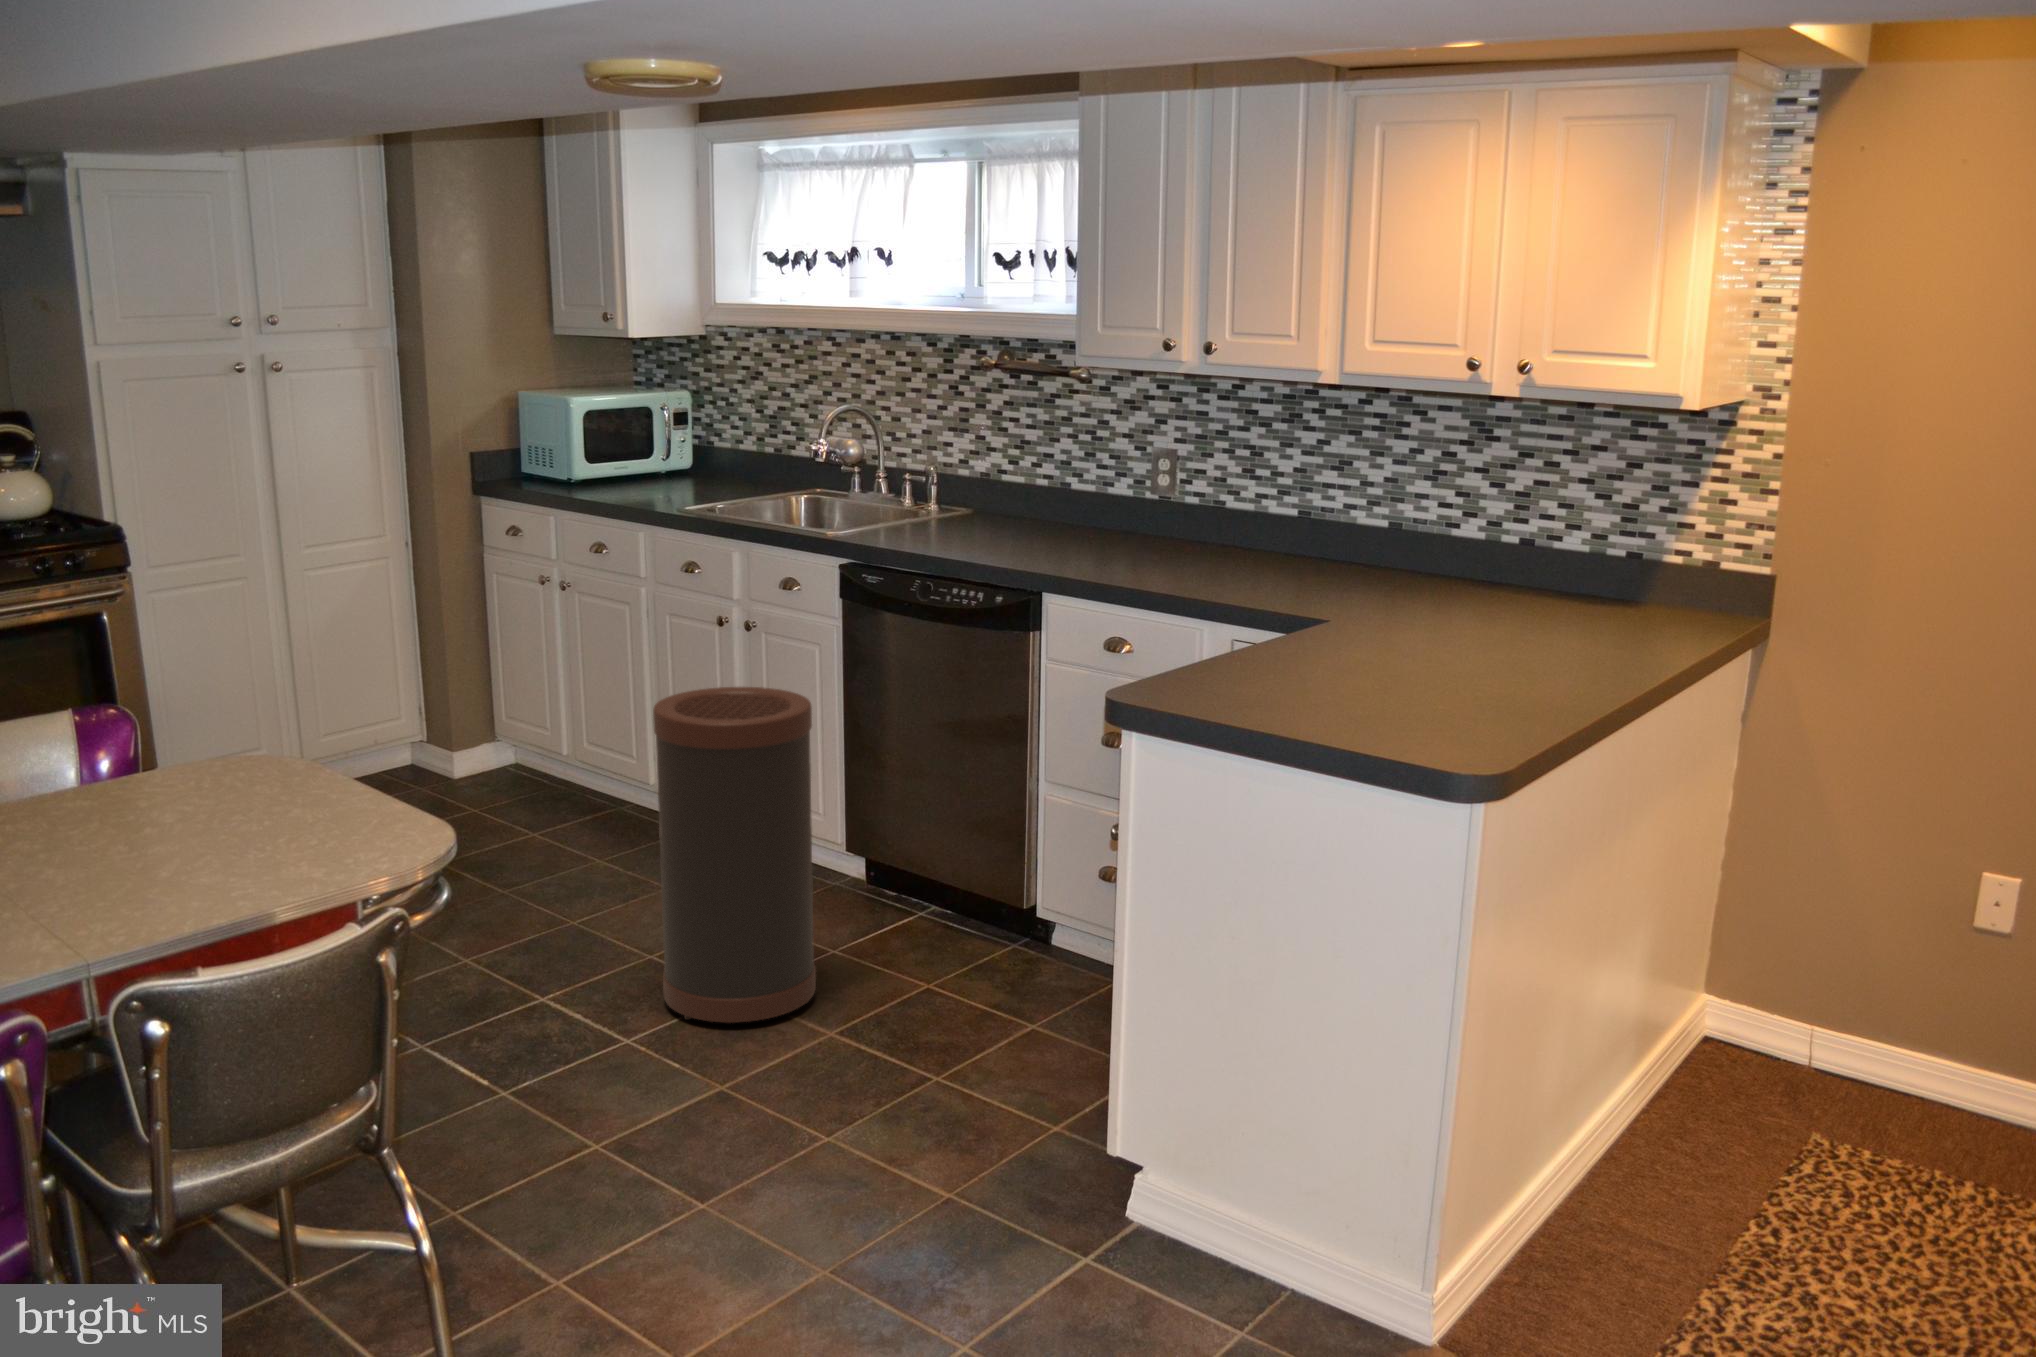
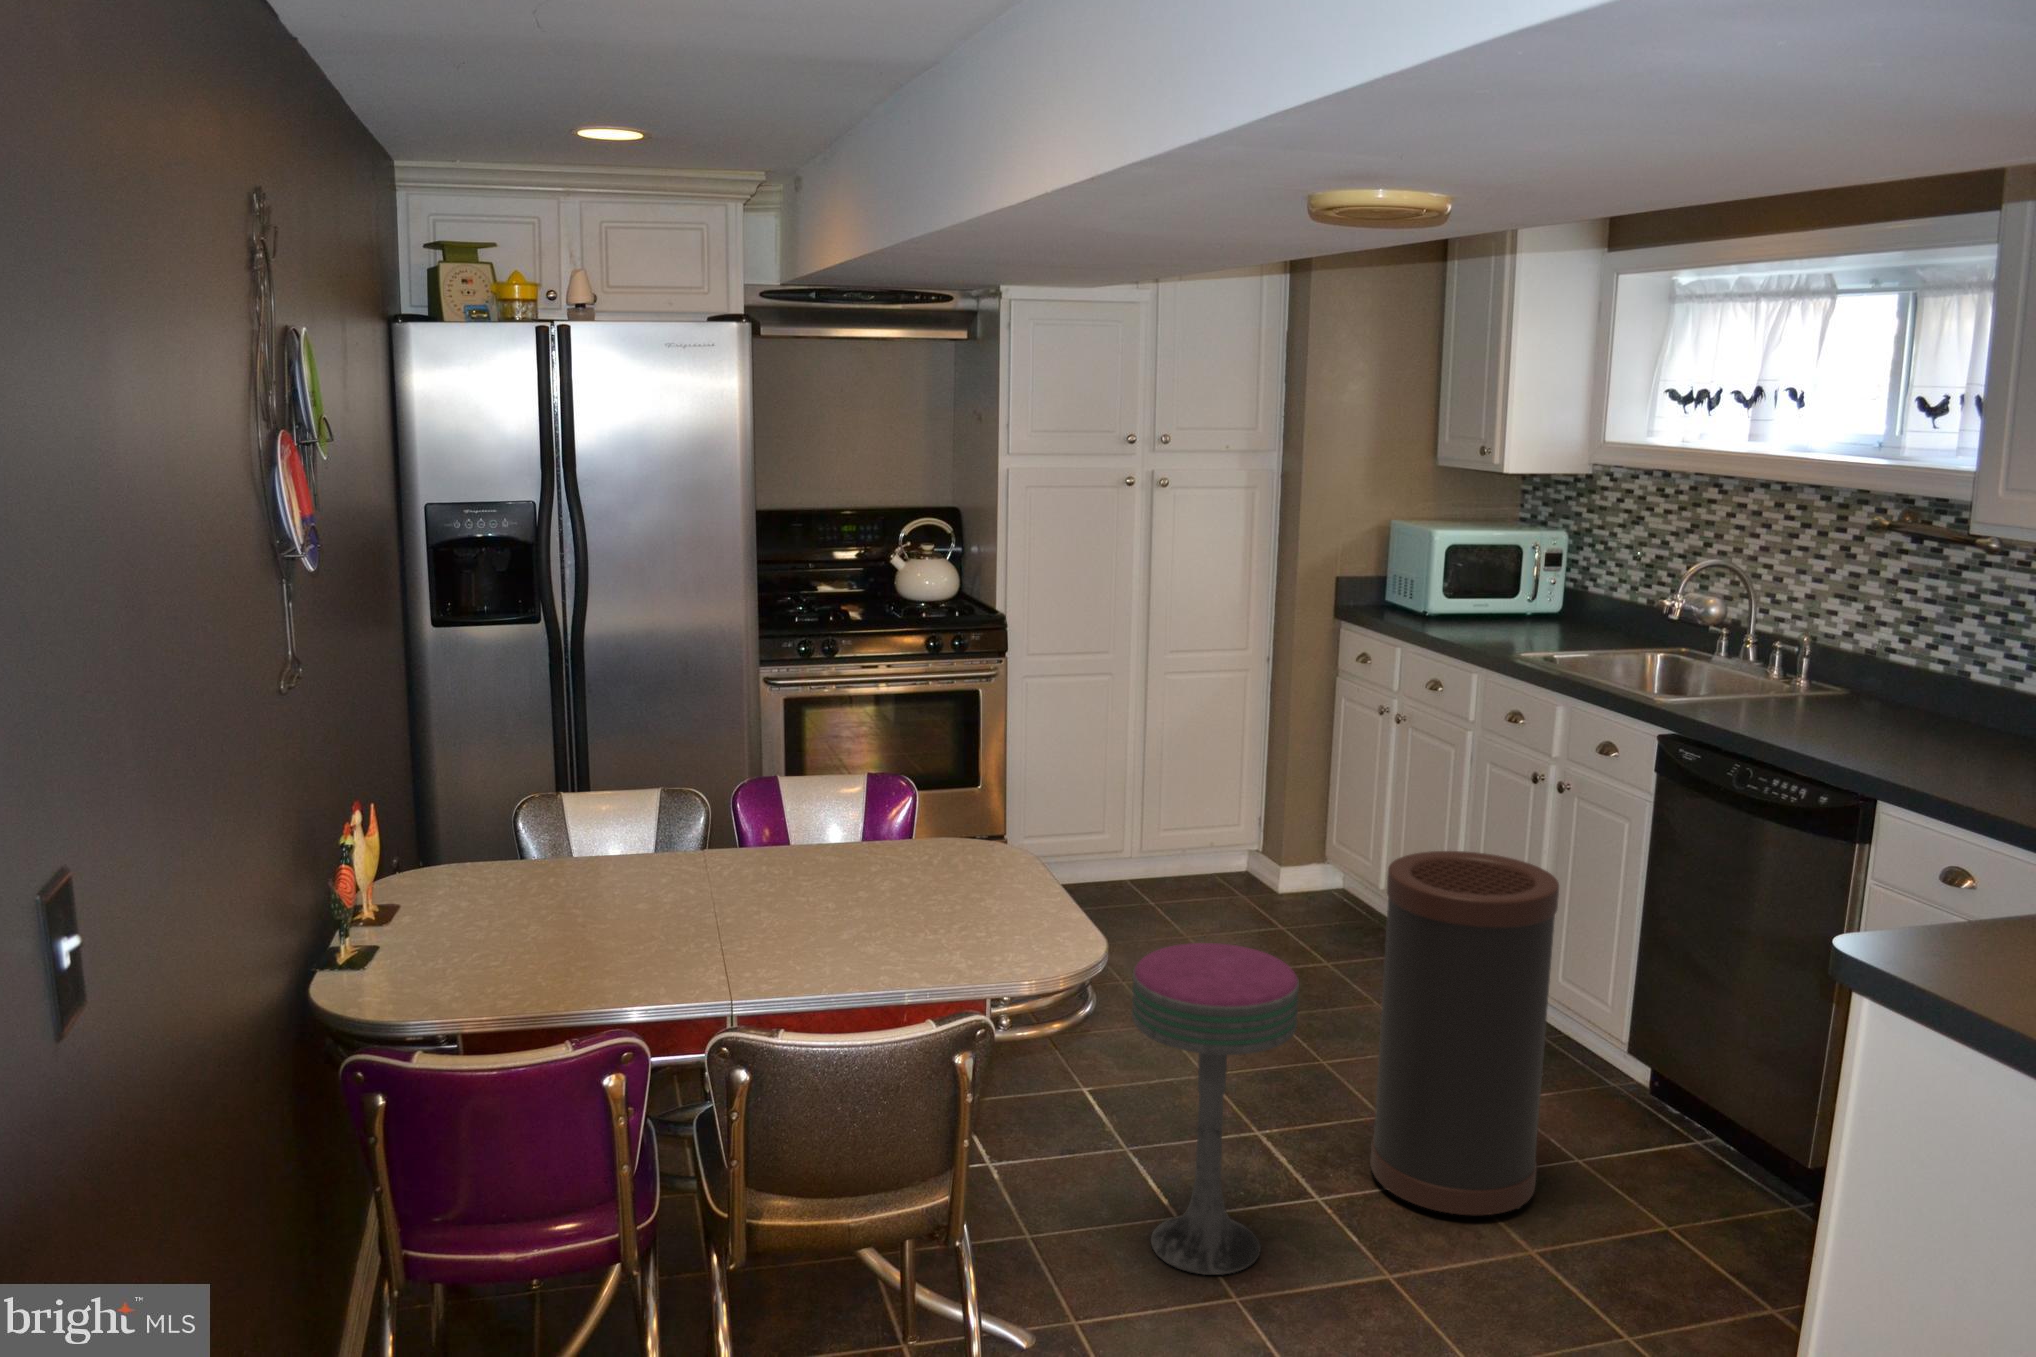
bar stool: none [443,807,619,1136] -> present [1131,943,1299,1275]

